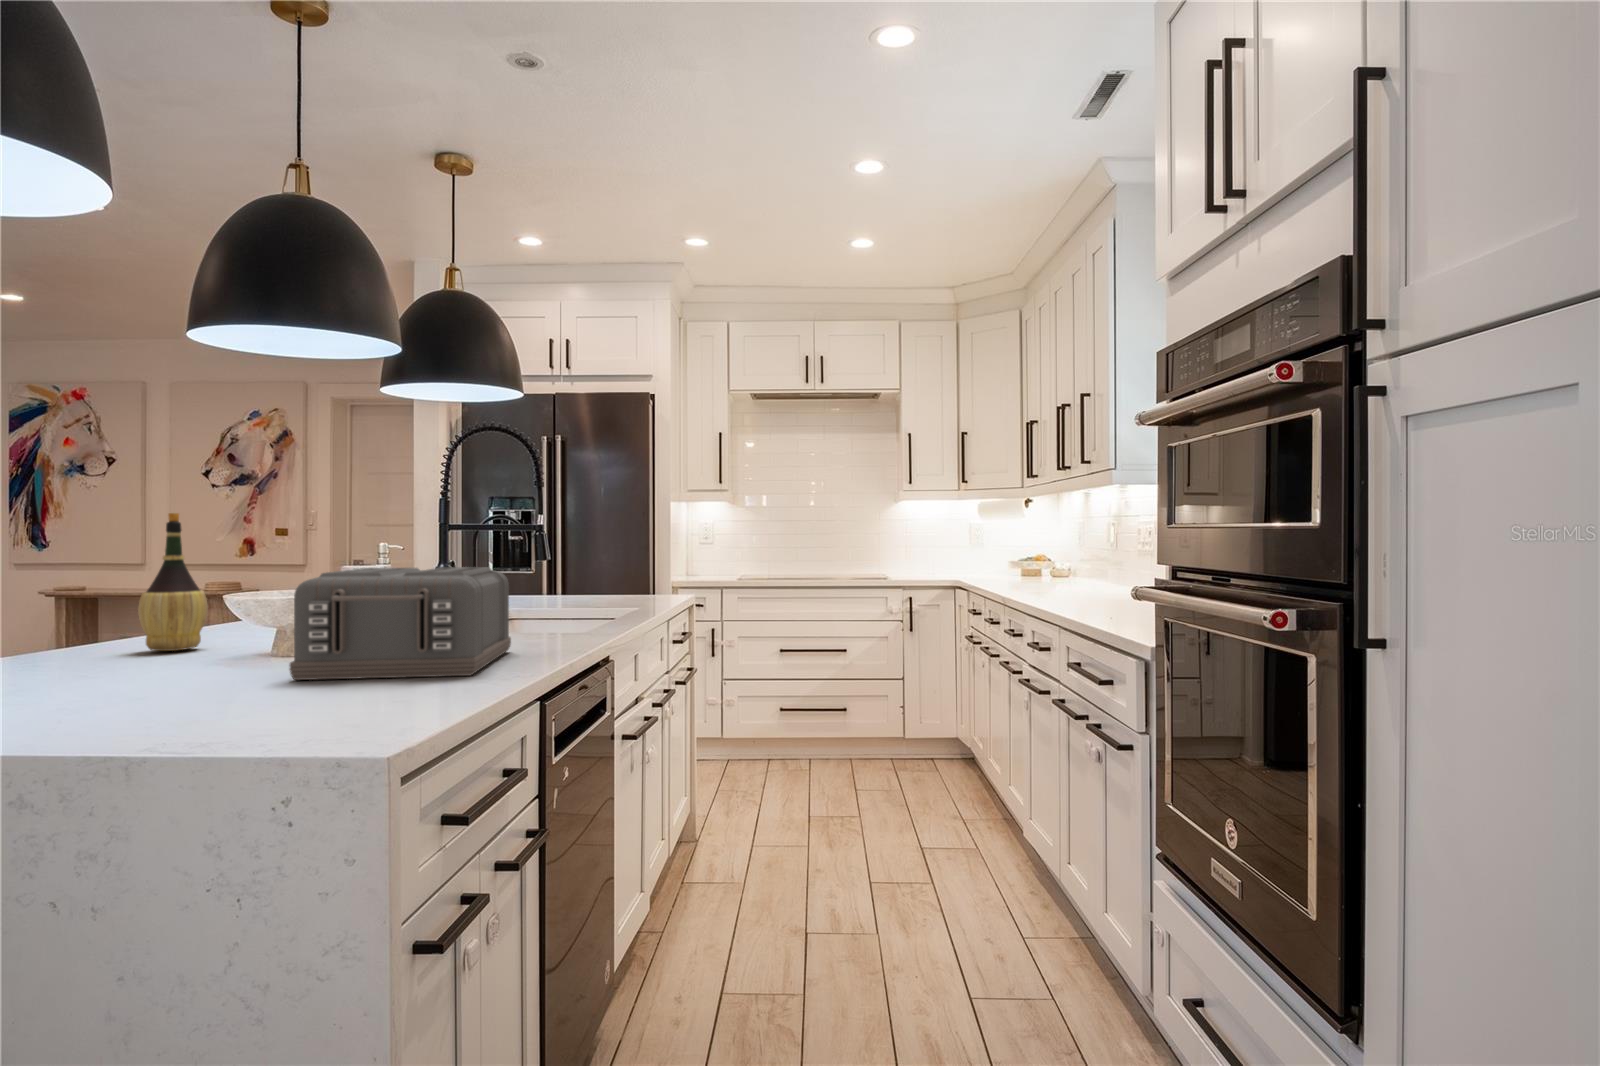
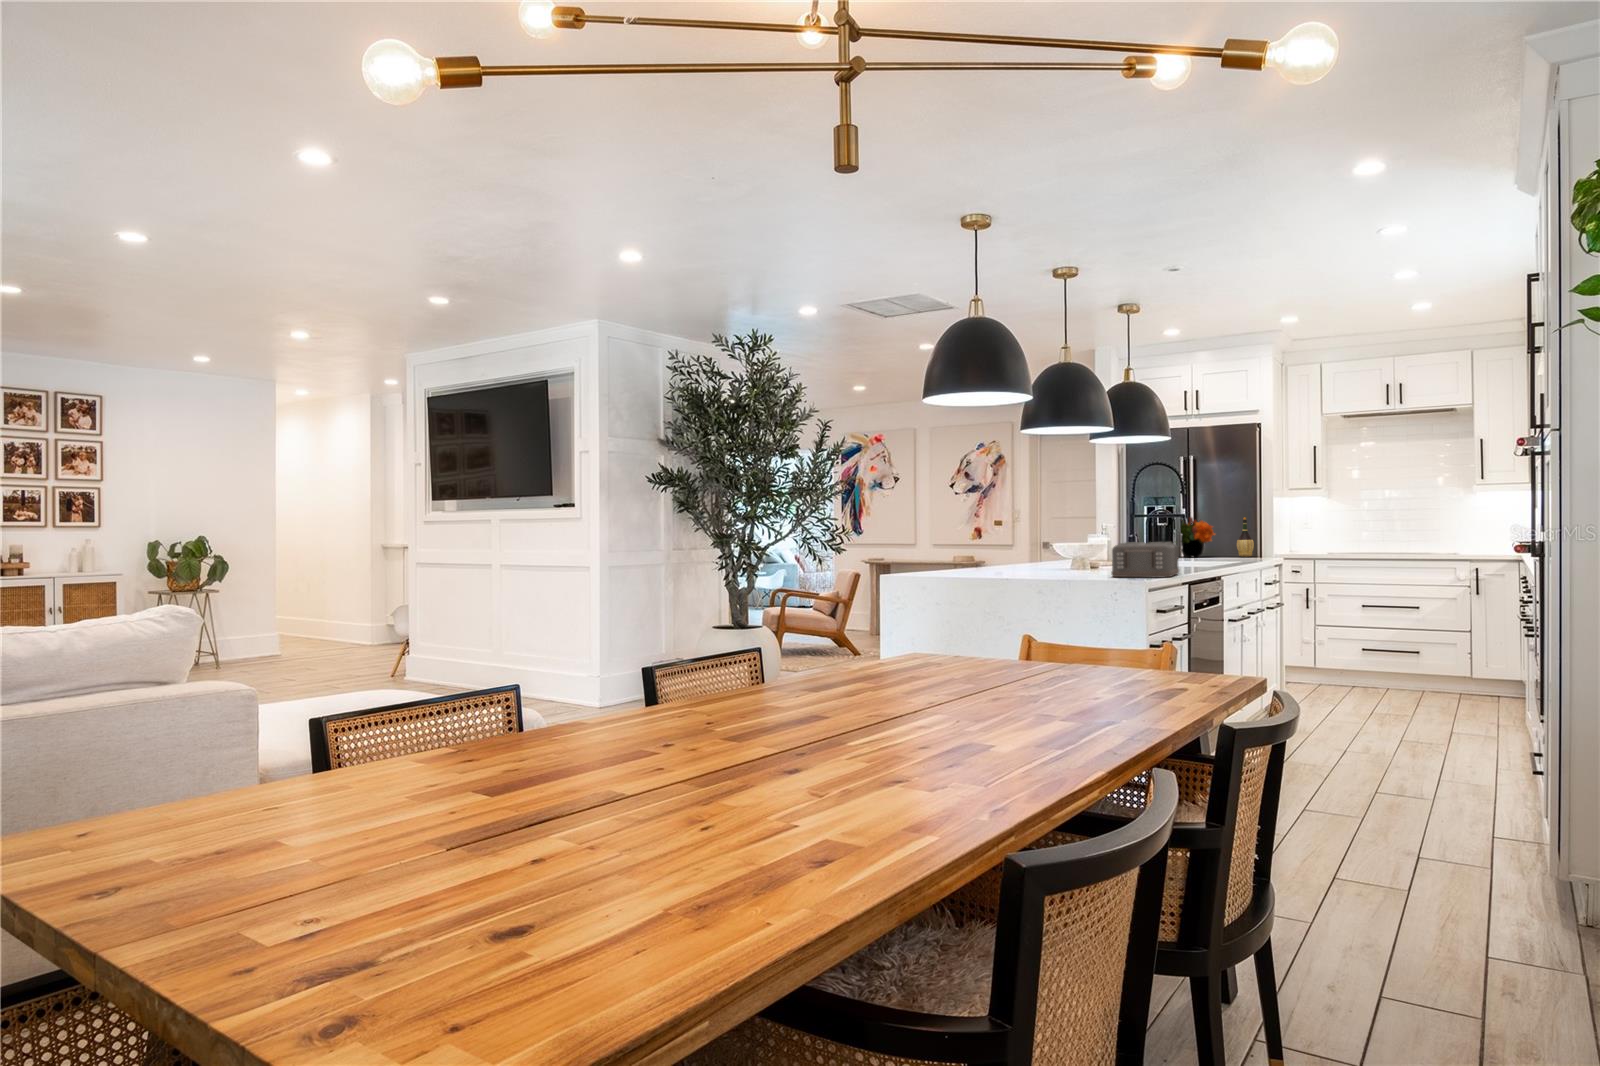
wine bottle: present [138,513,207,651] -> present [1237,517,1254,557]
flower arrangement: none [517,524,591,586] -> present [1172,517,1215,557]

